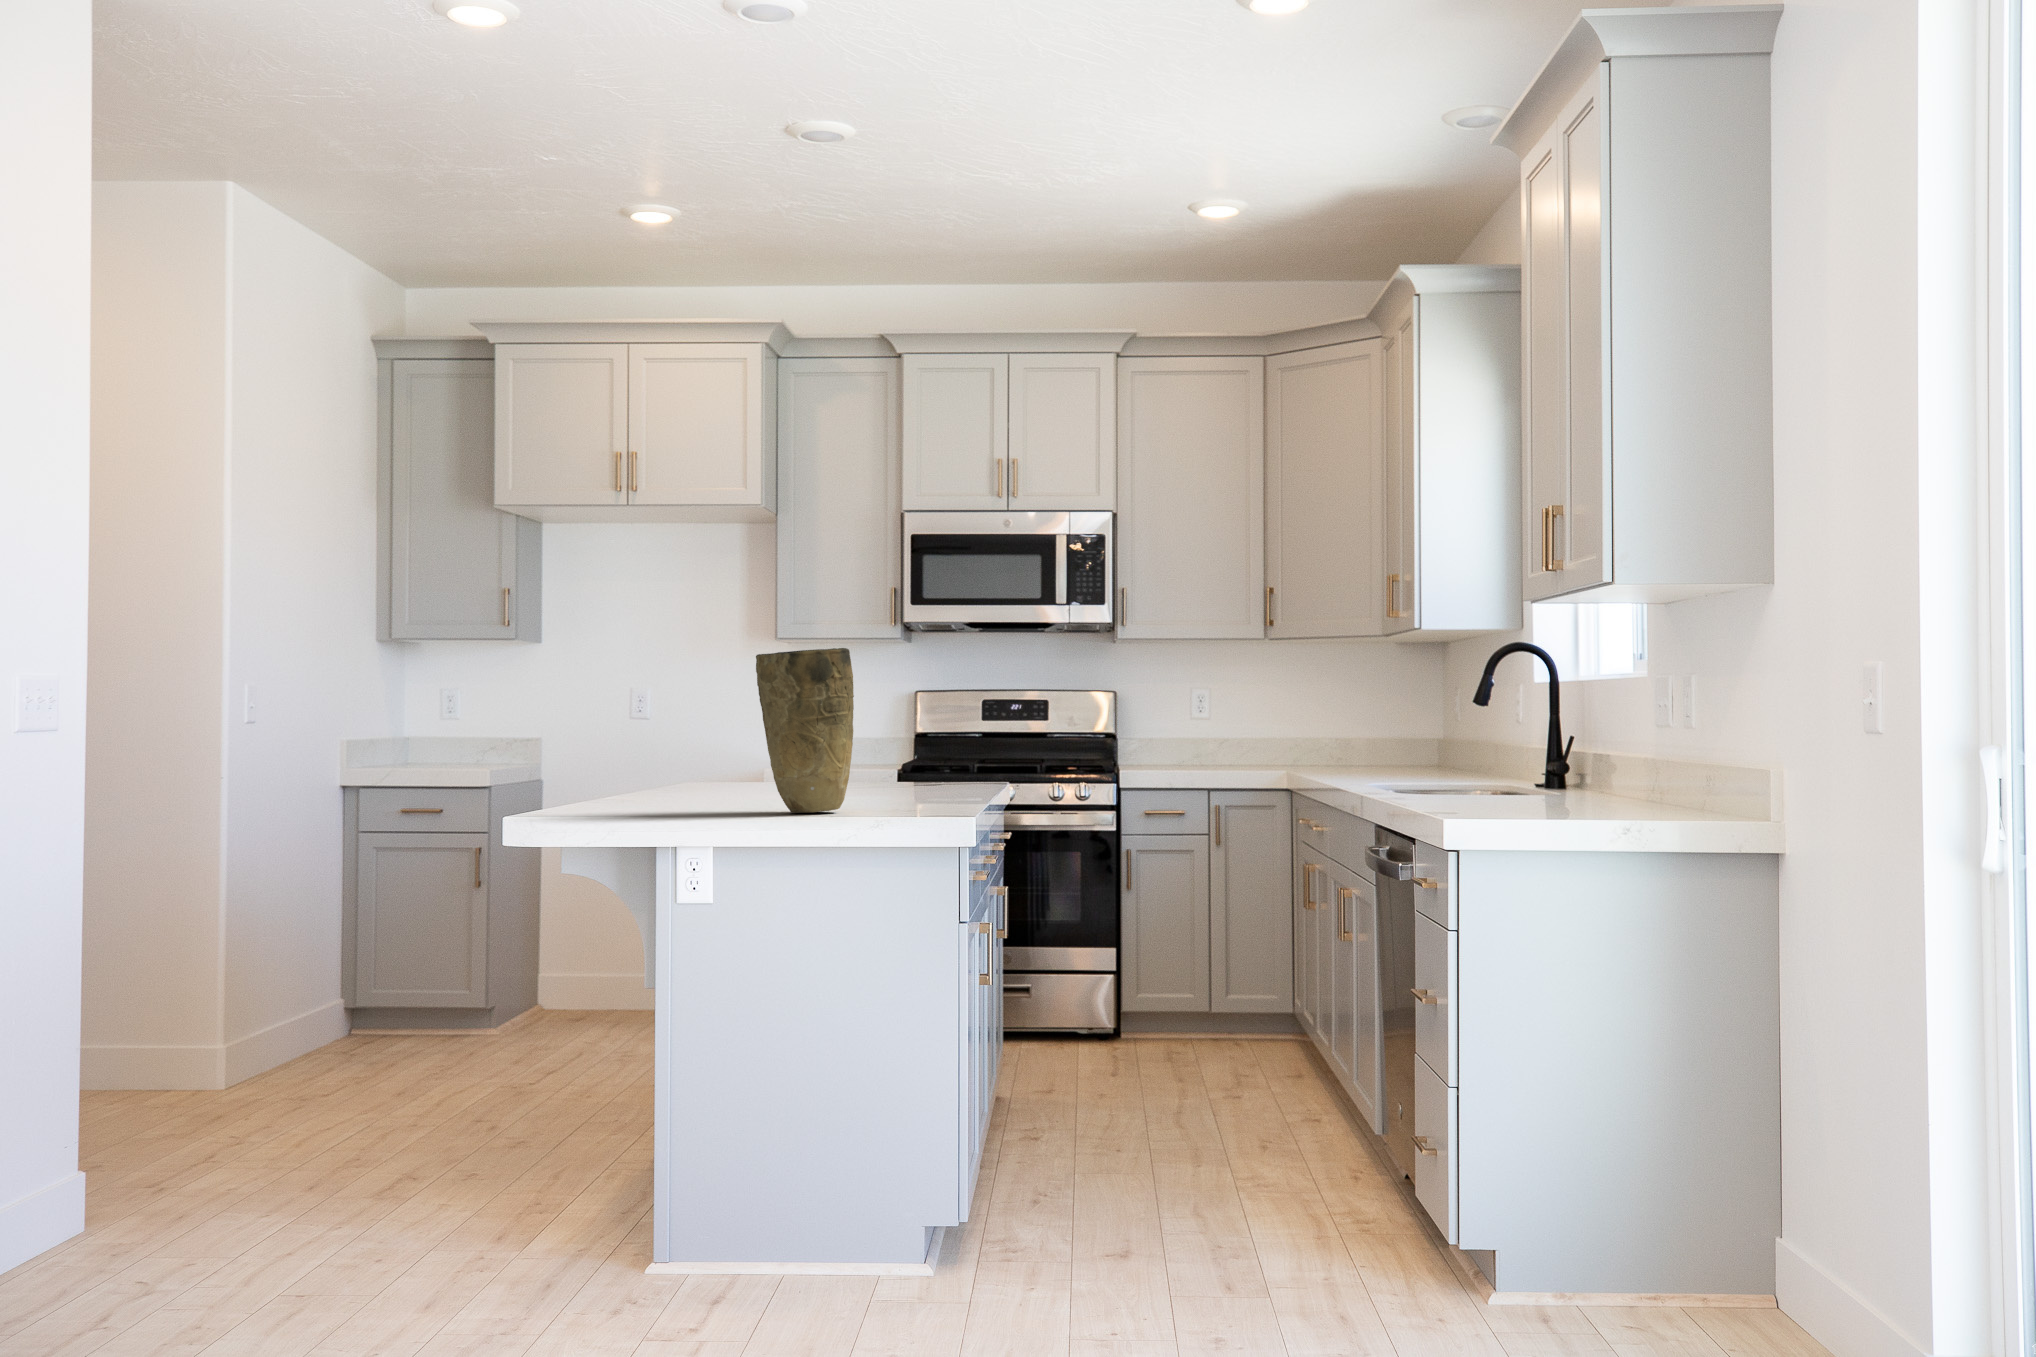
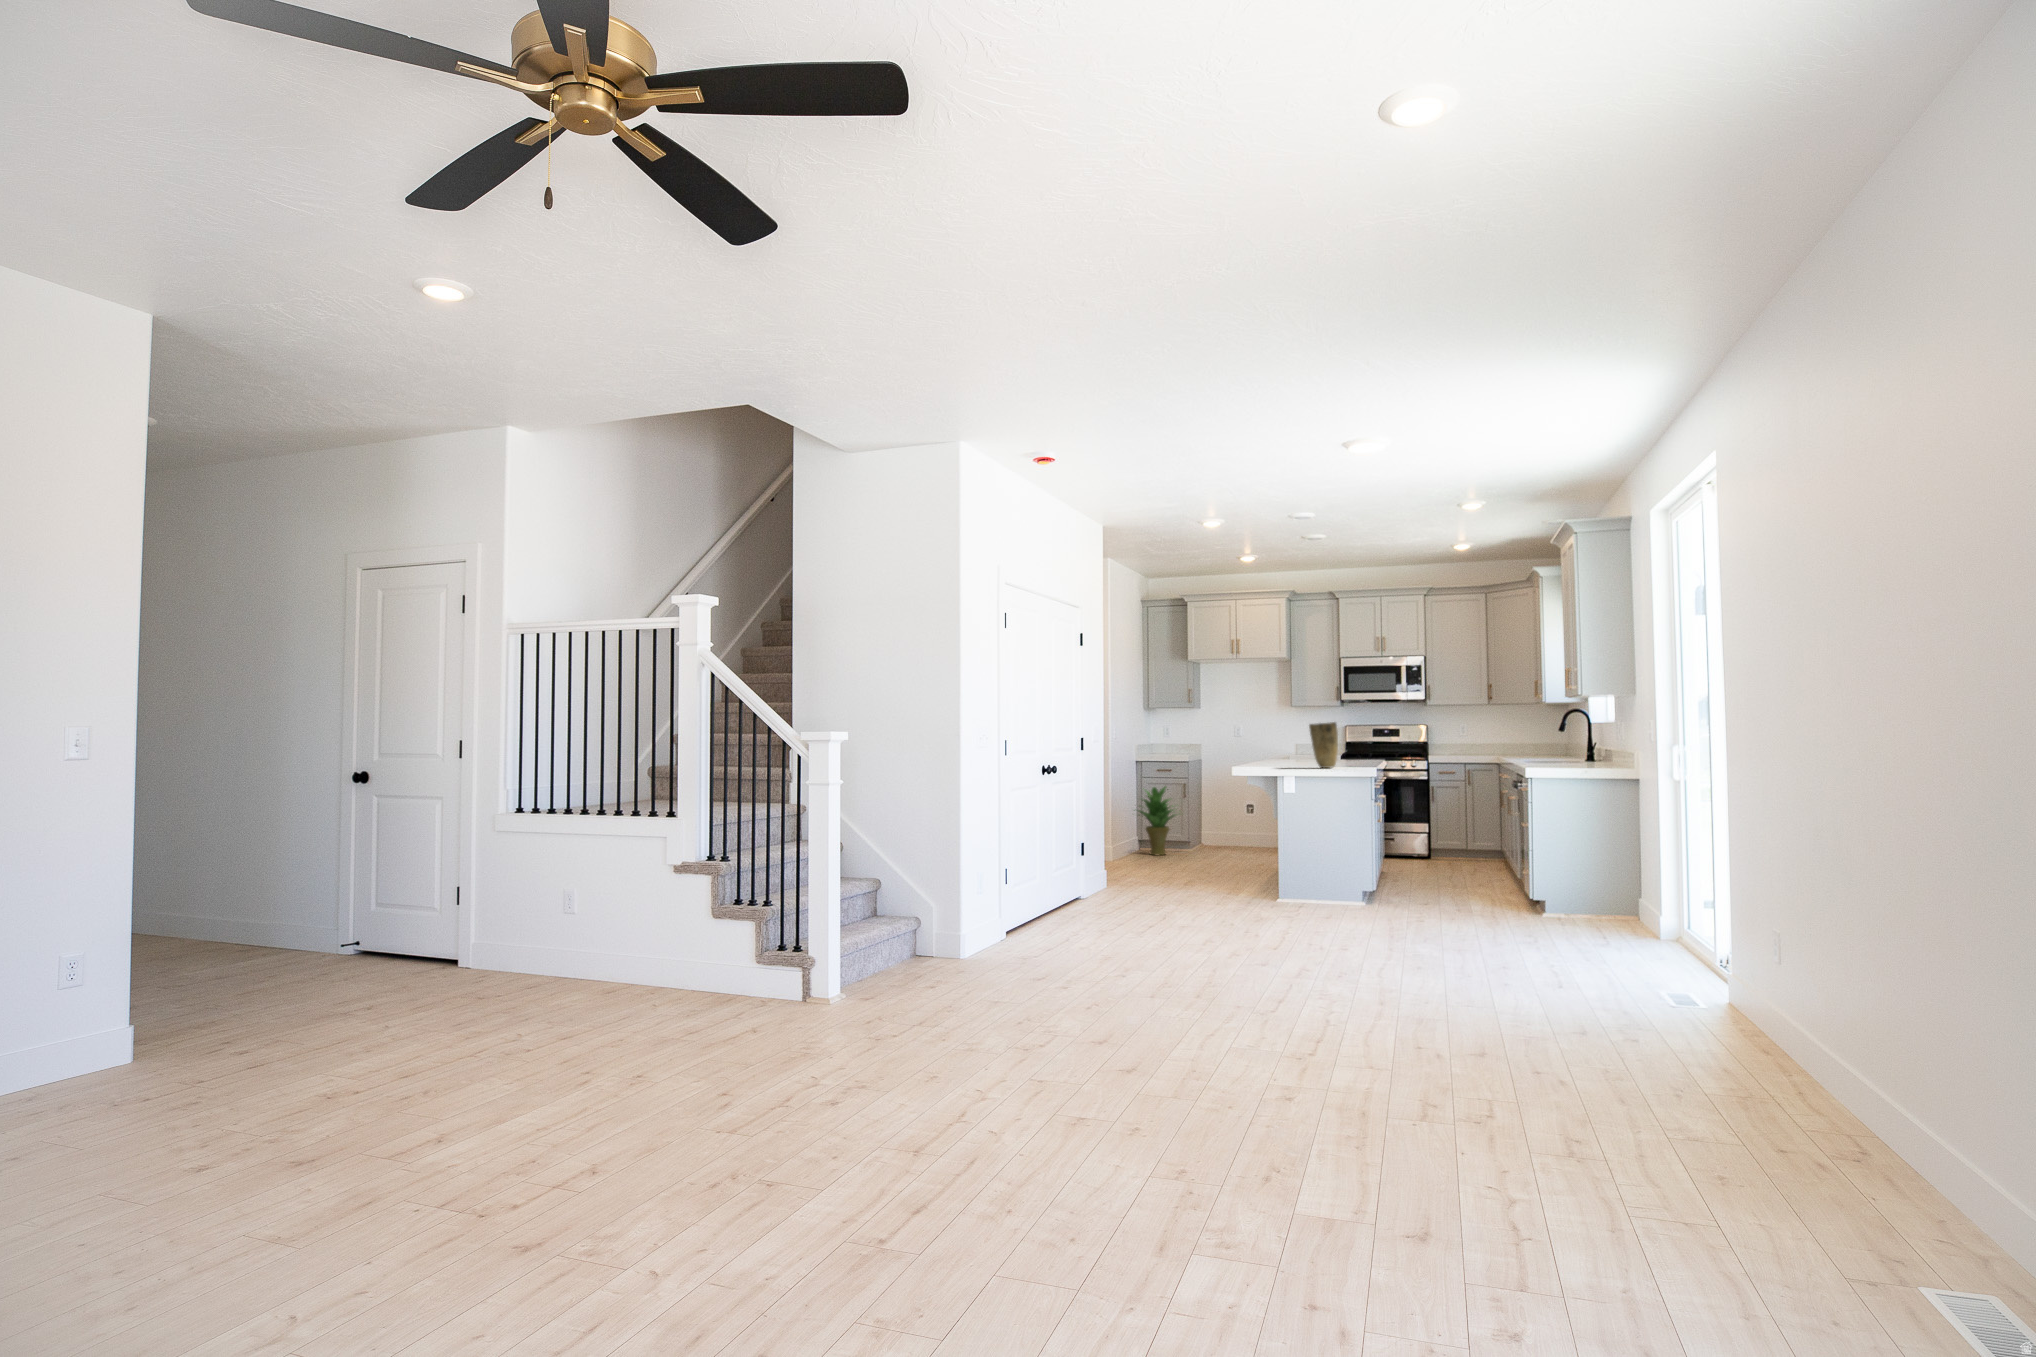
potted plant: none [297,859,461,1067] -> present [1139,786,1175,855]

